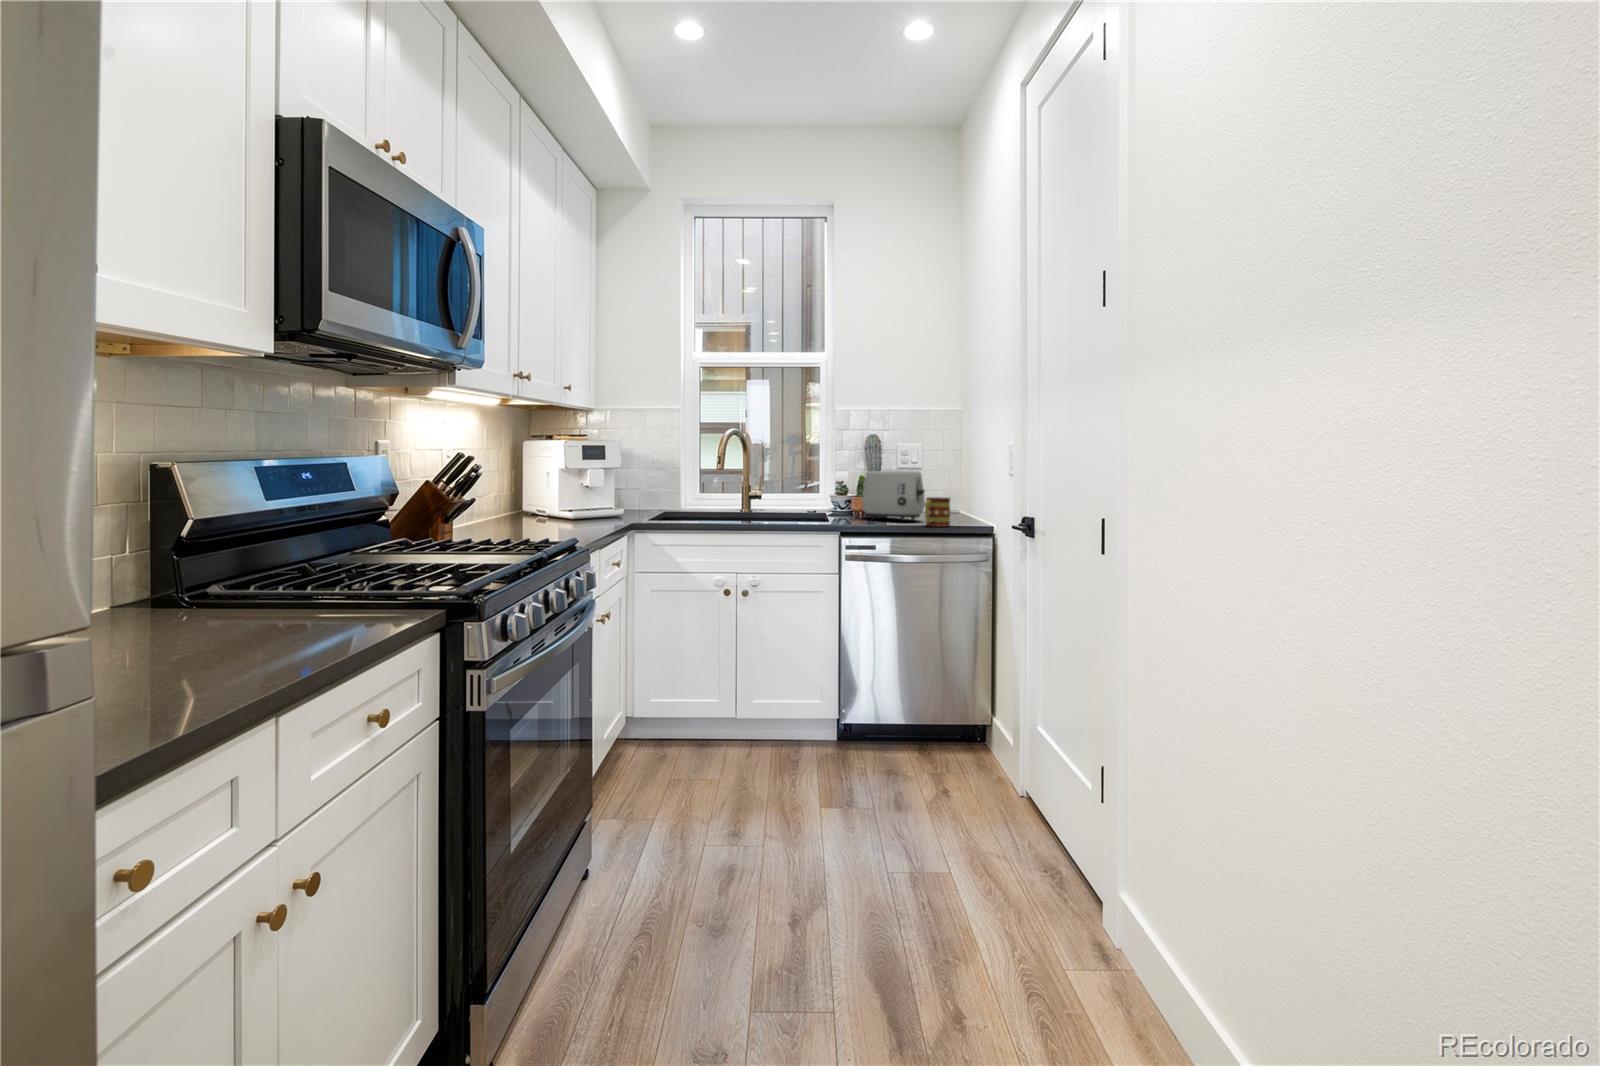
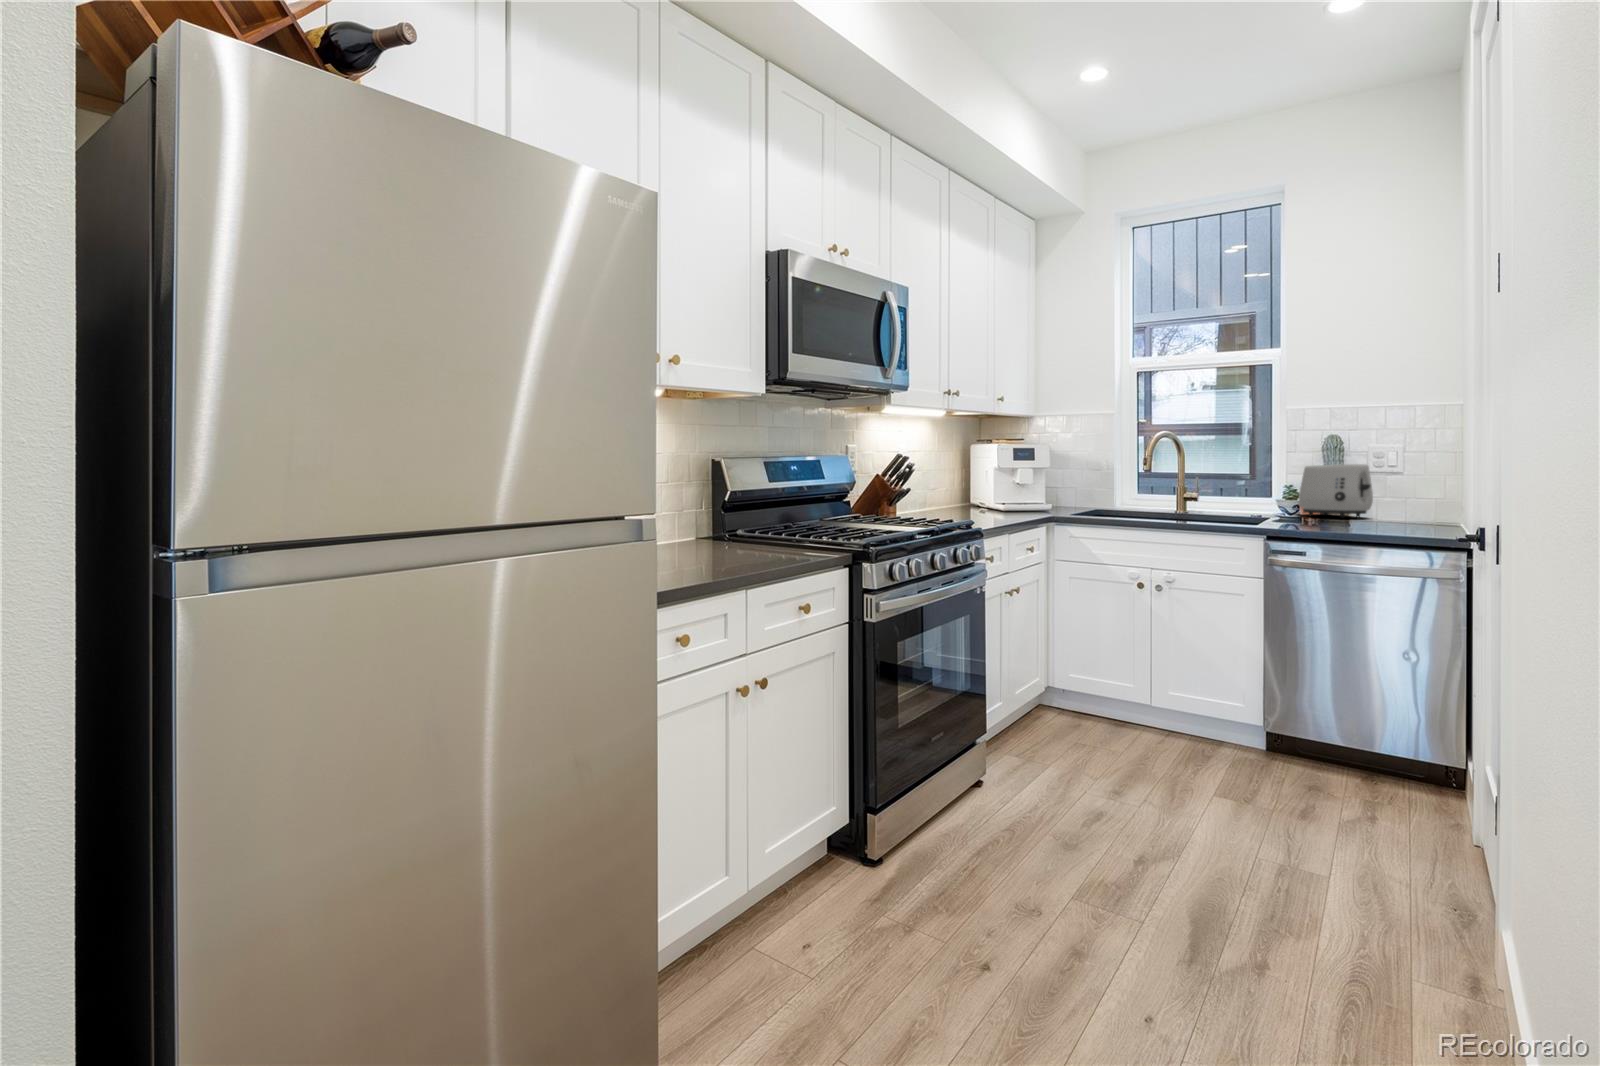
mug: present [925,497,950,527] -> none [1361,492,1399,523]

